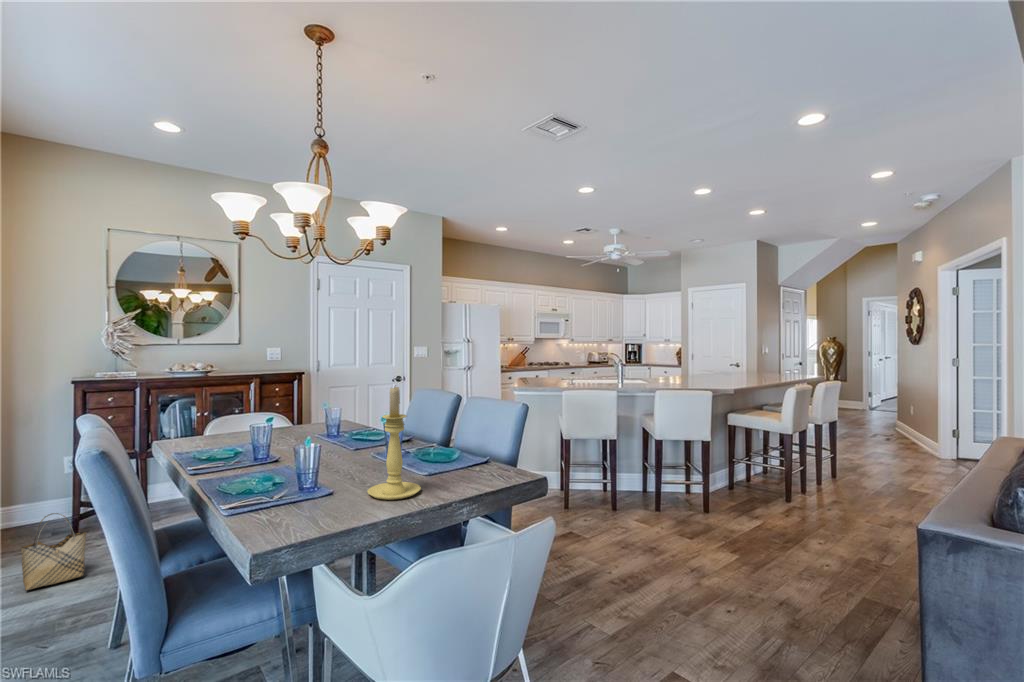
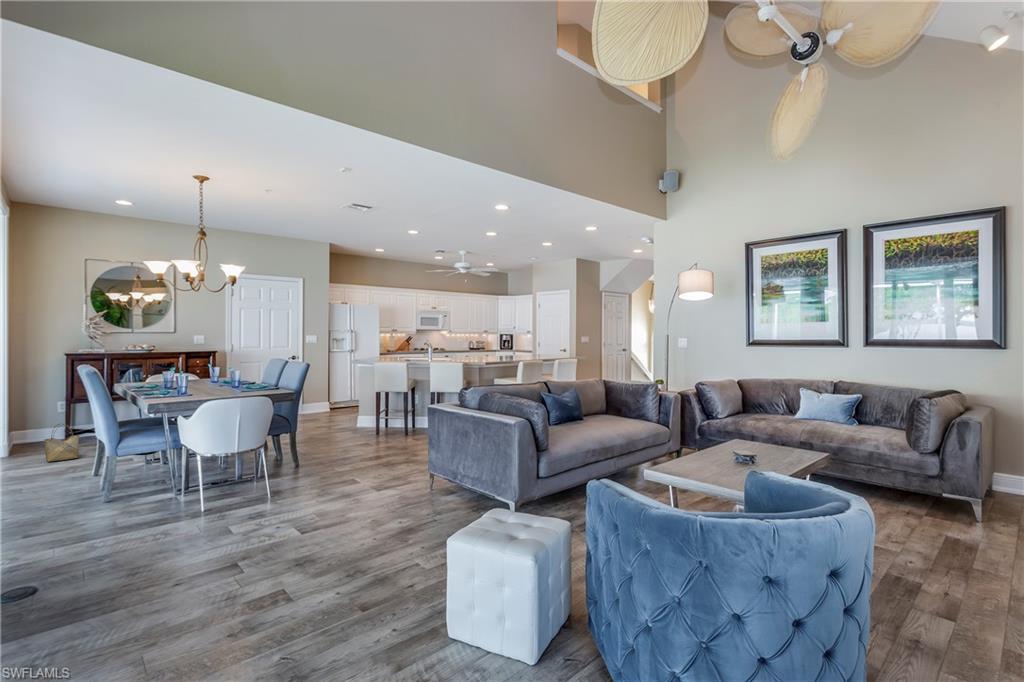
candle holder: present [368,387,421,500] -> none [209,351,234,396]

